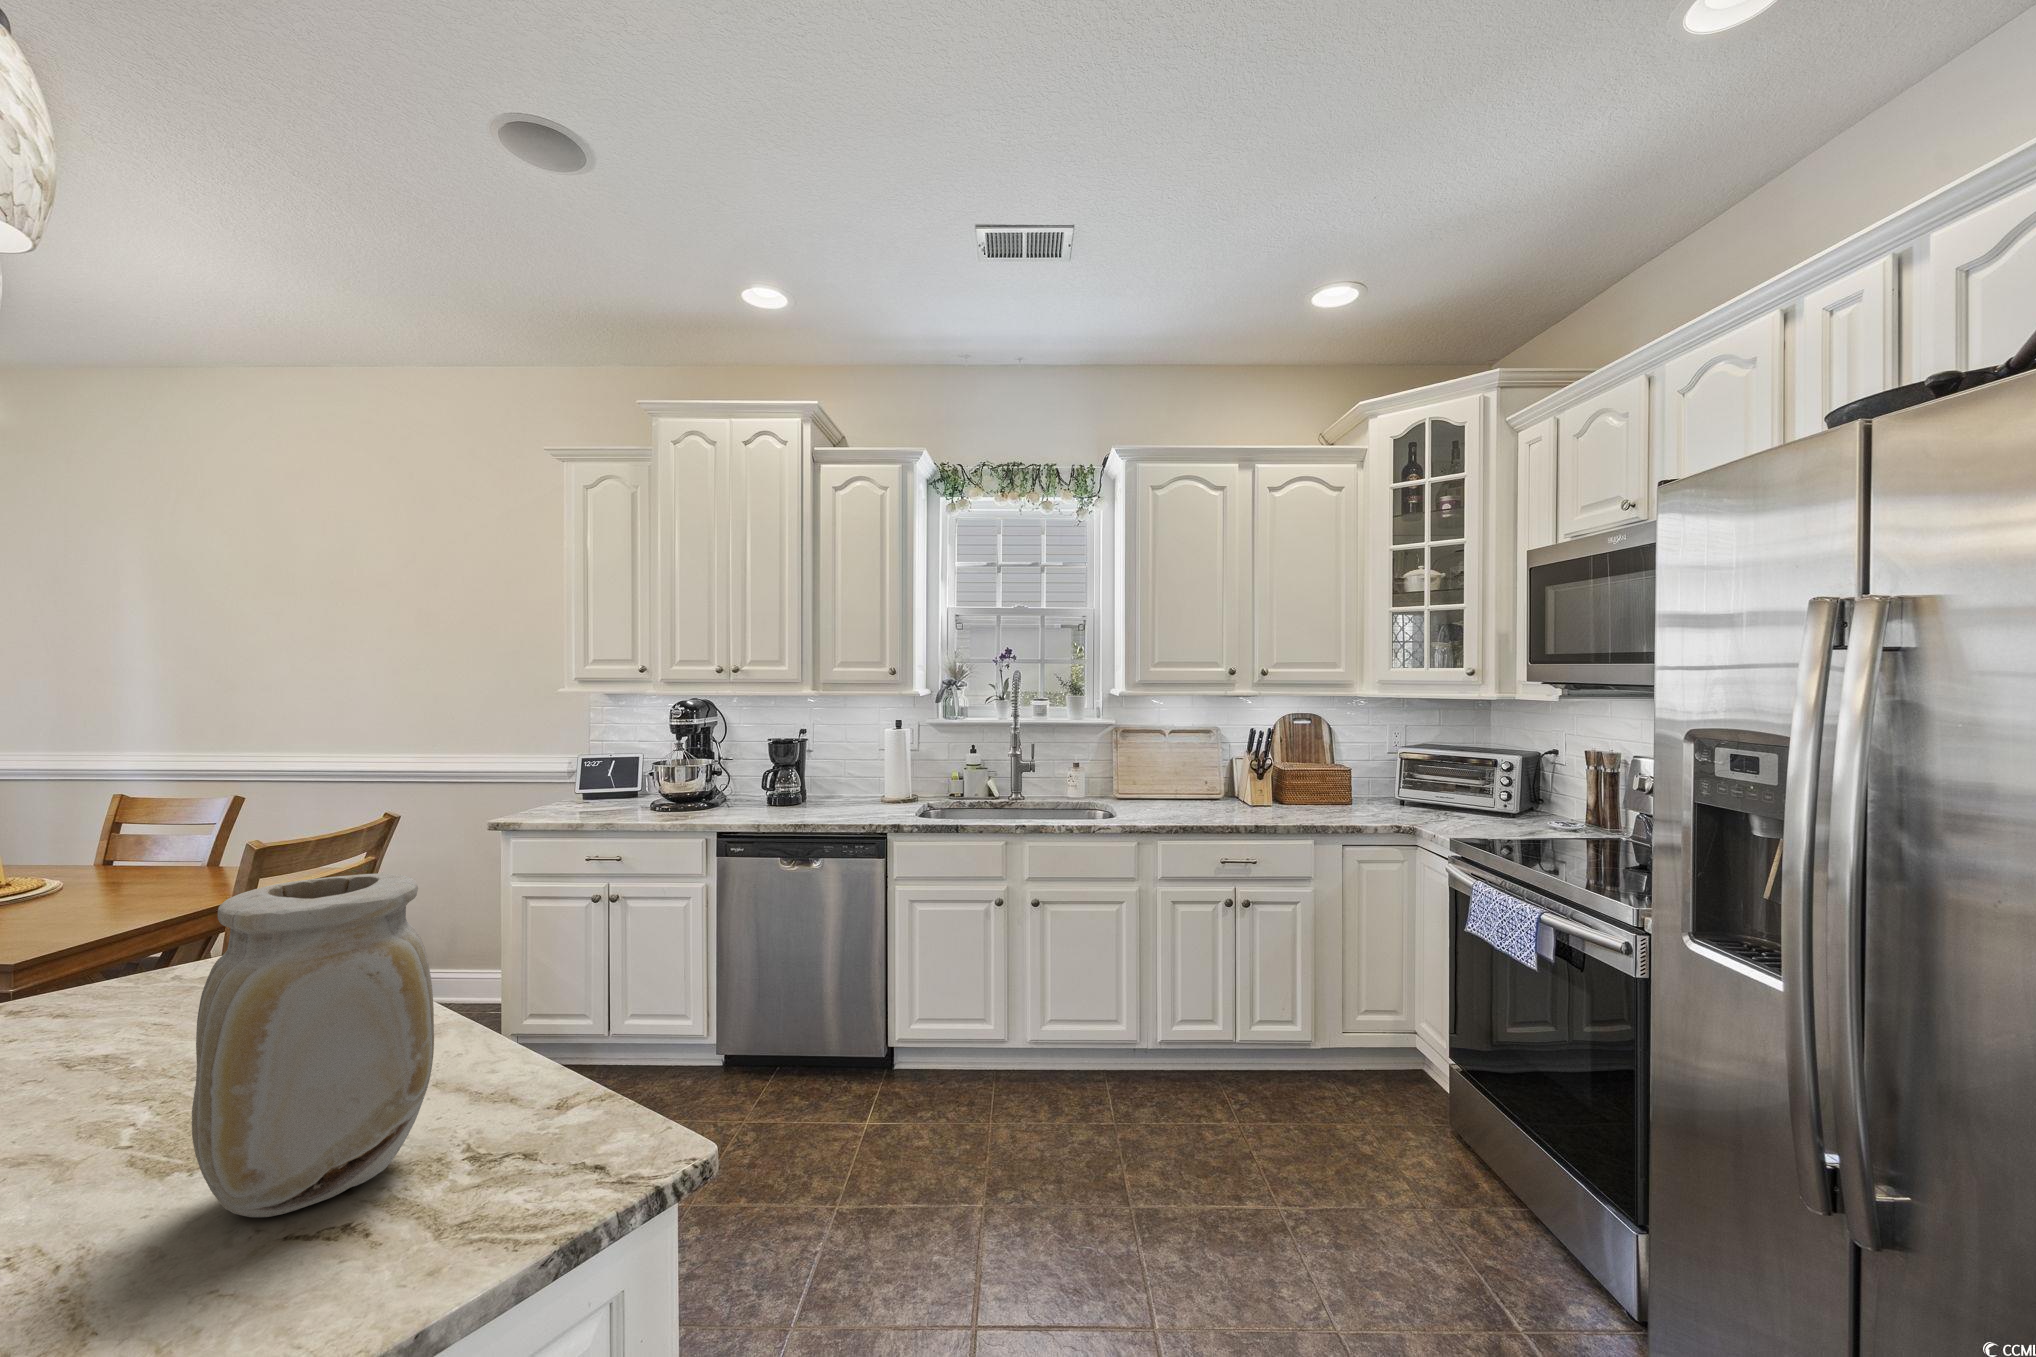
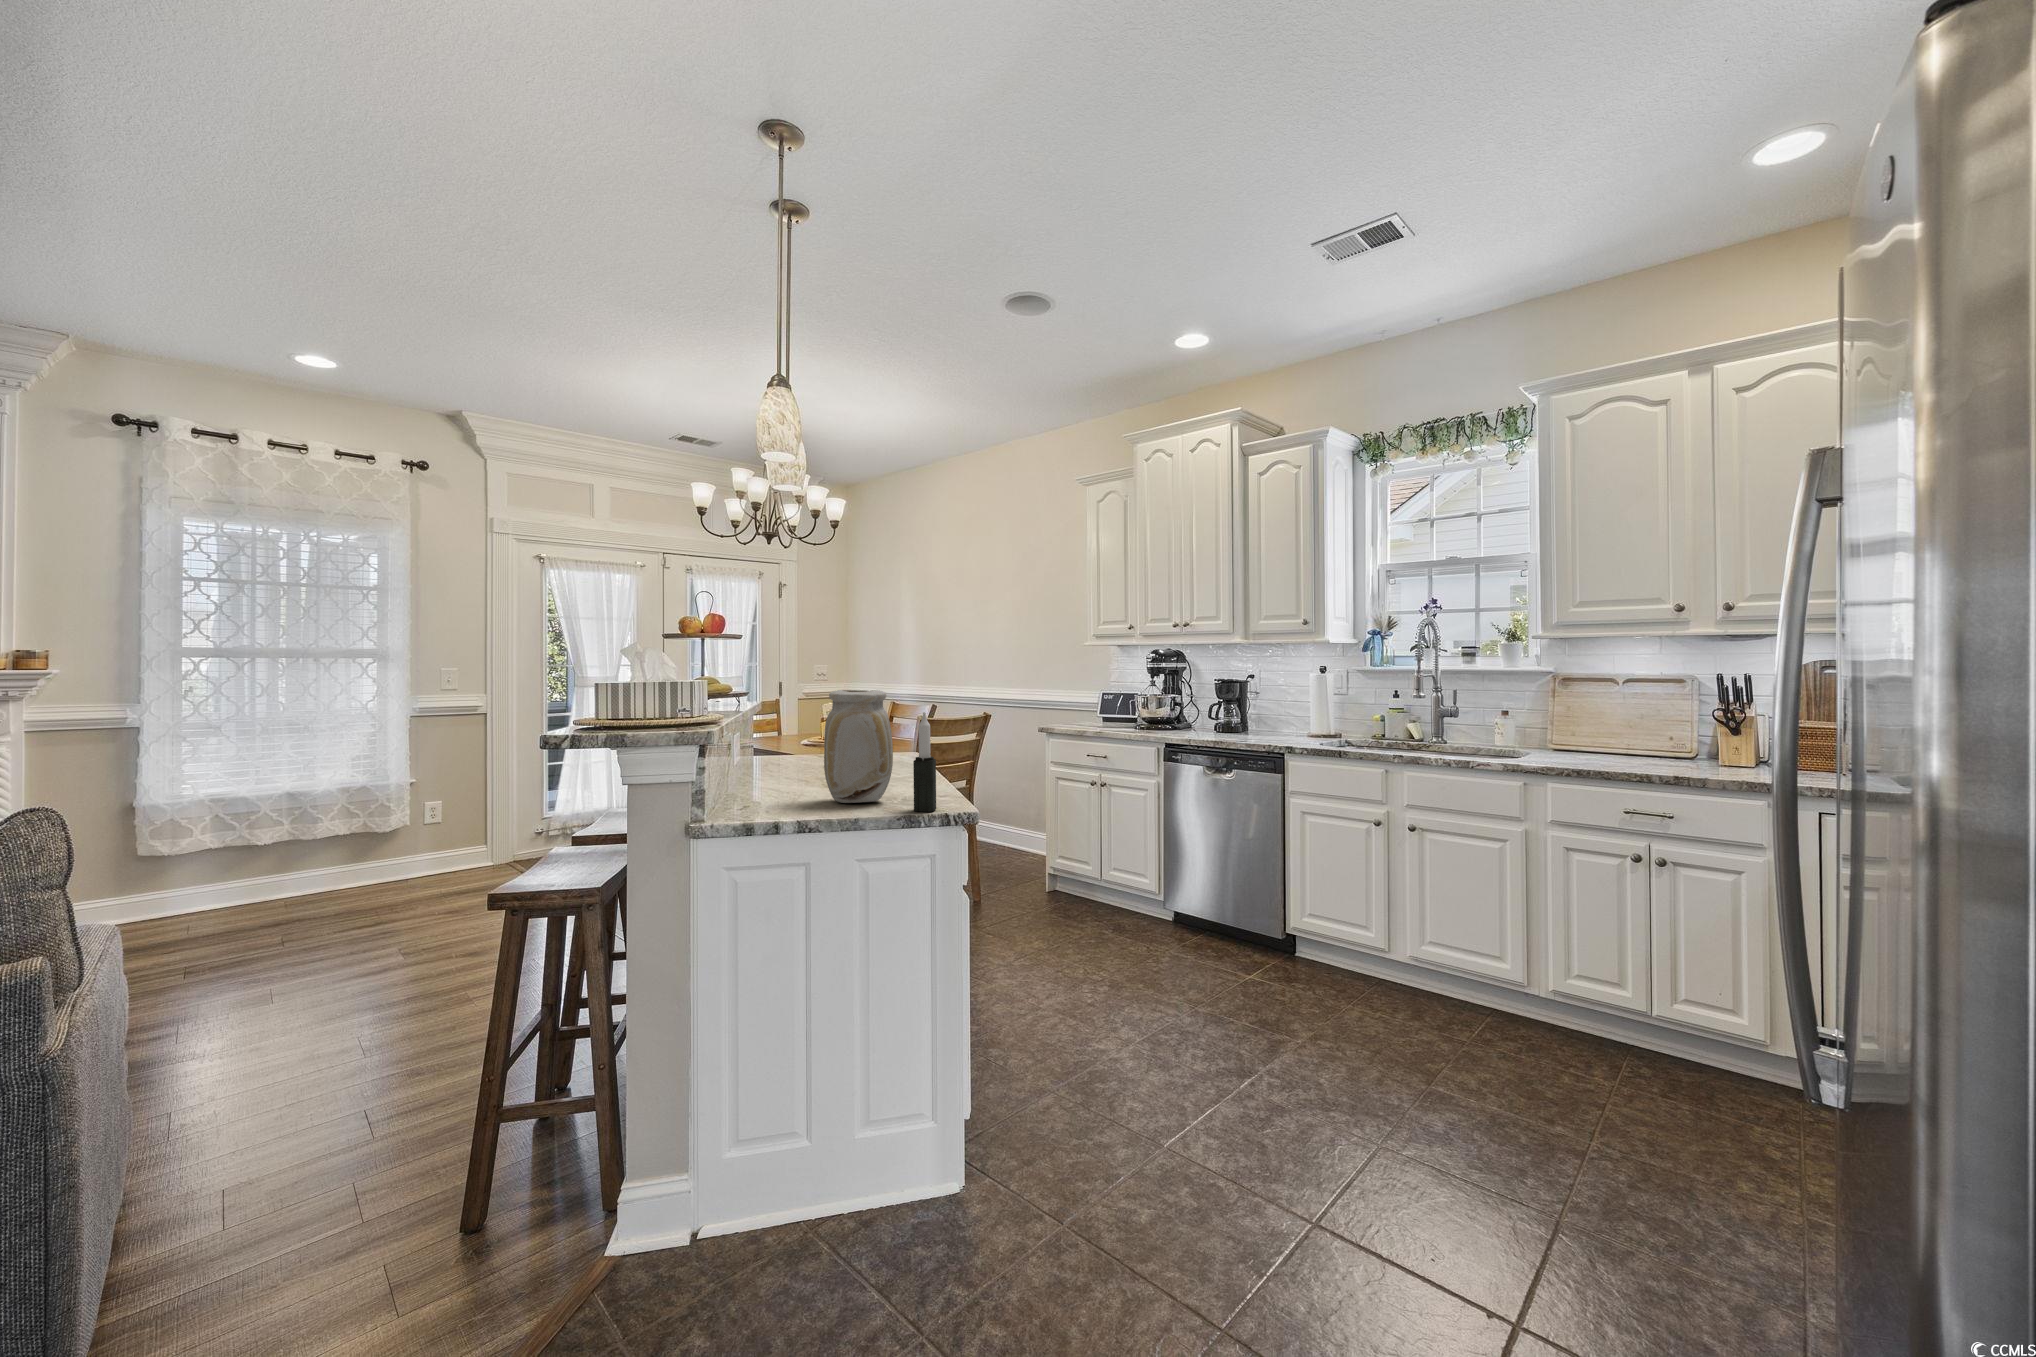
candle: none [532,921,591,1174] -> present [913,712,936,812]

